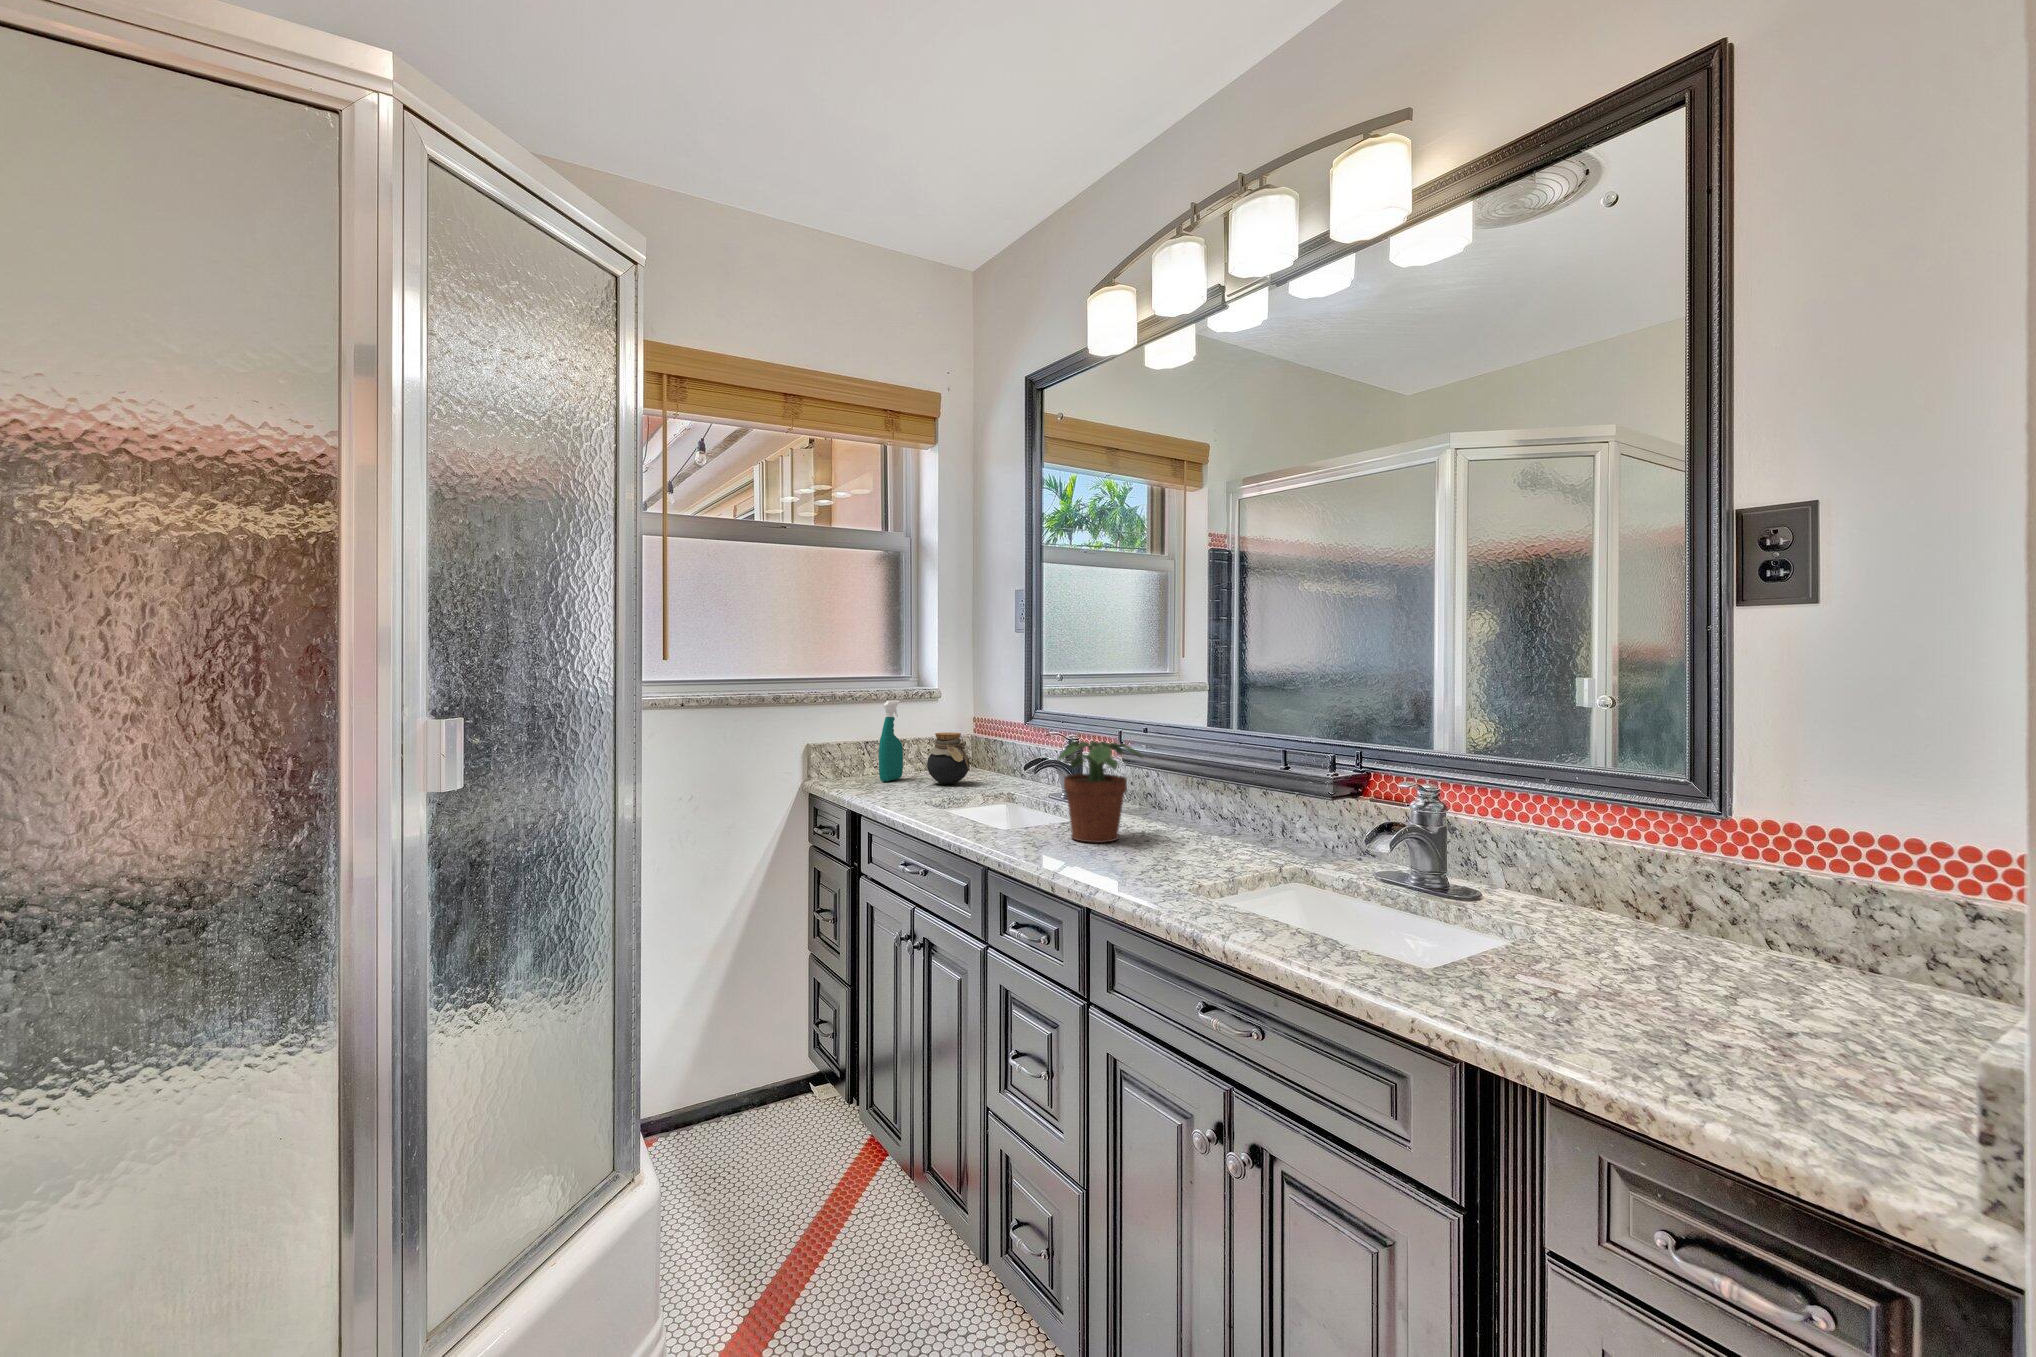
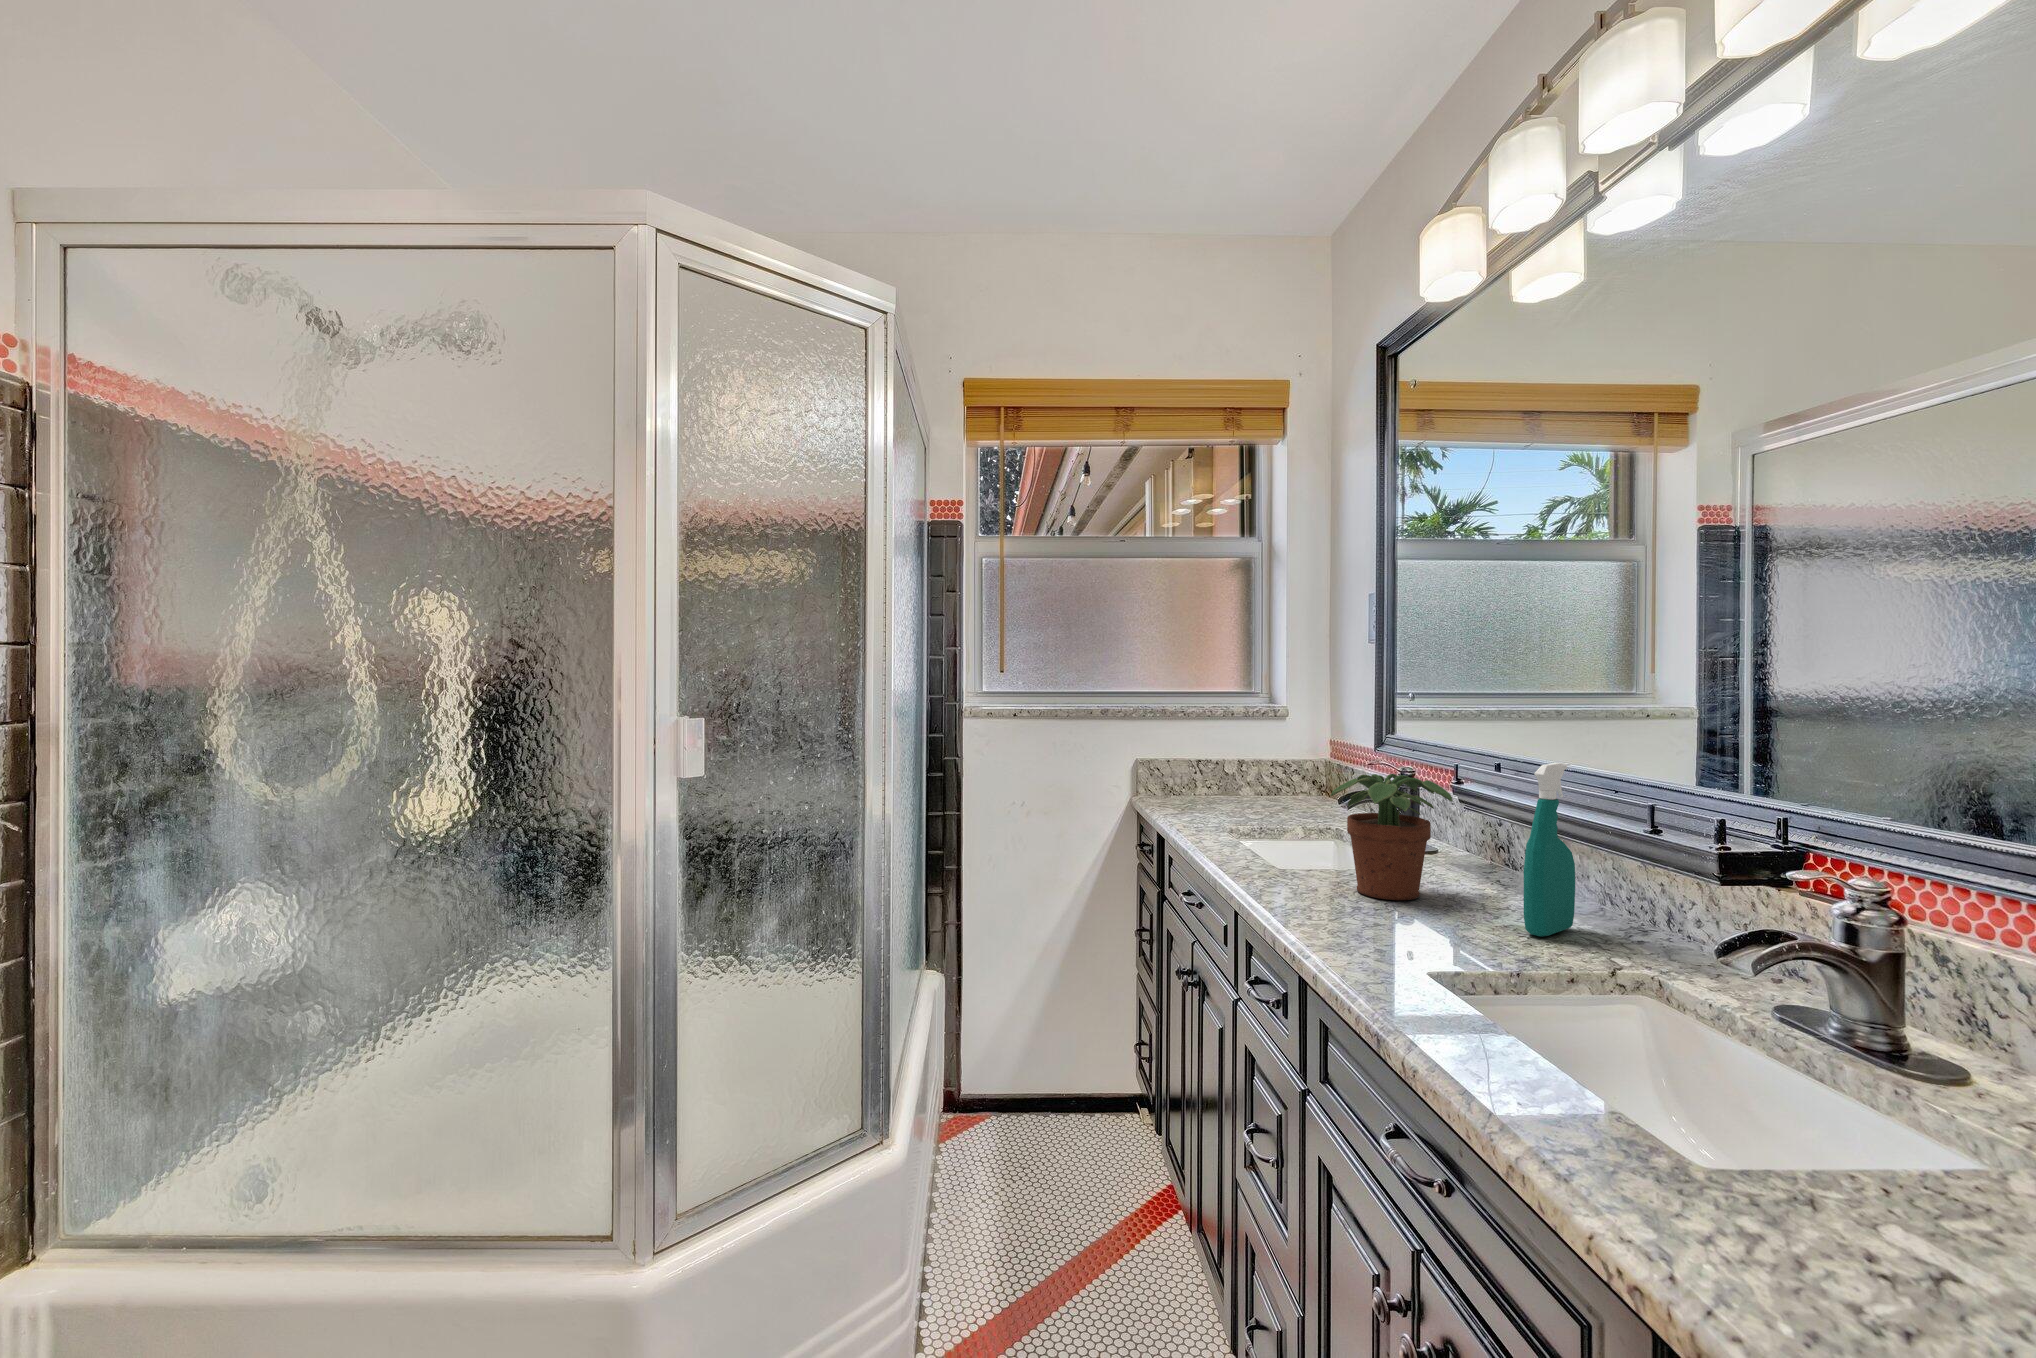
spray bottle: present [879,700,903,782] -> present [1524,763,1575,937]
jar: present [927,733,970,784] -> none [1261,753,1310,811]

